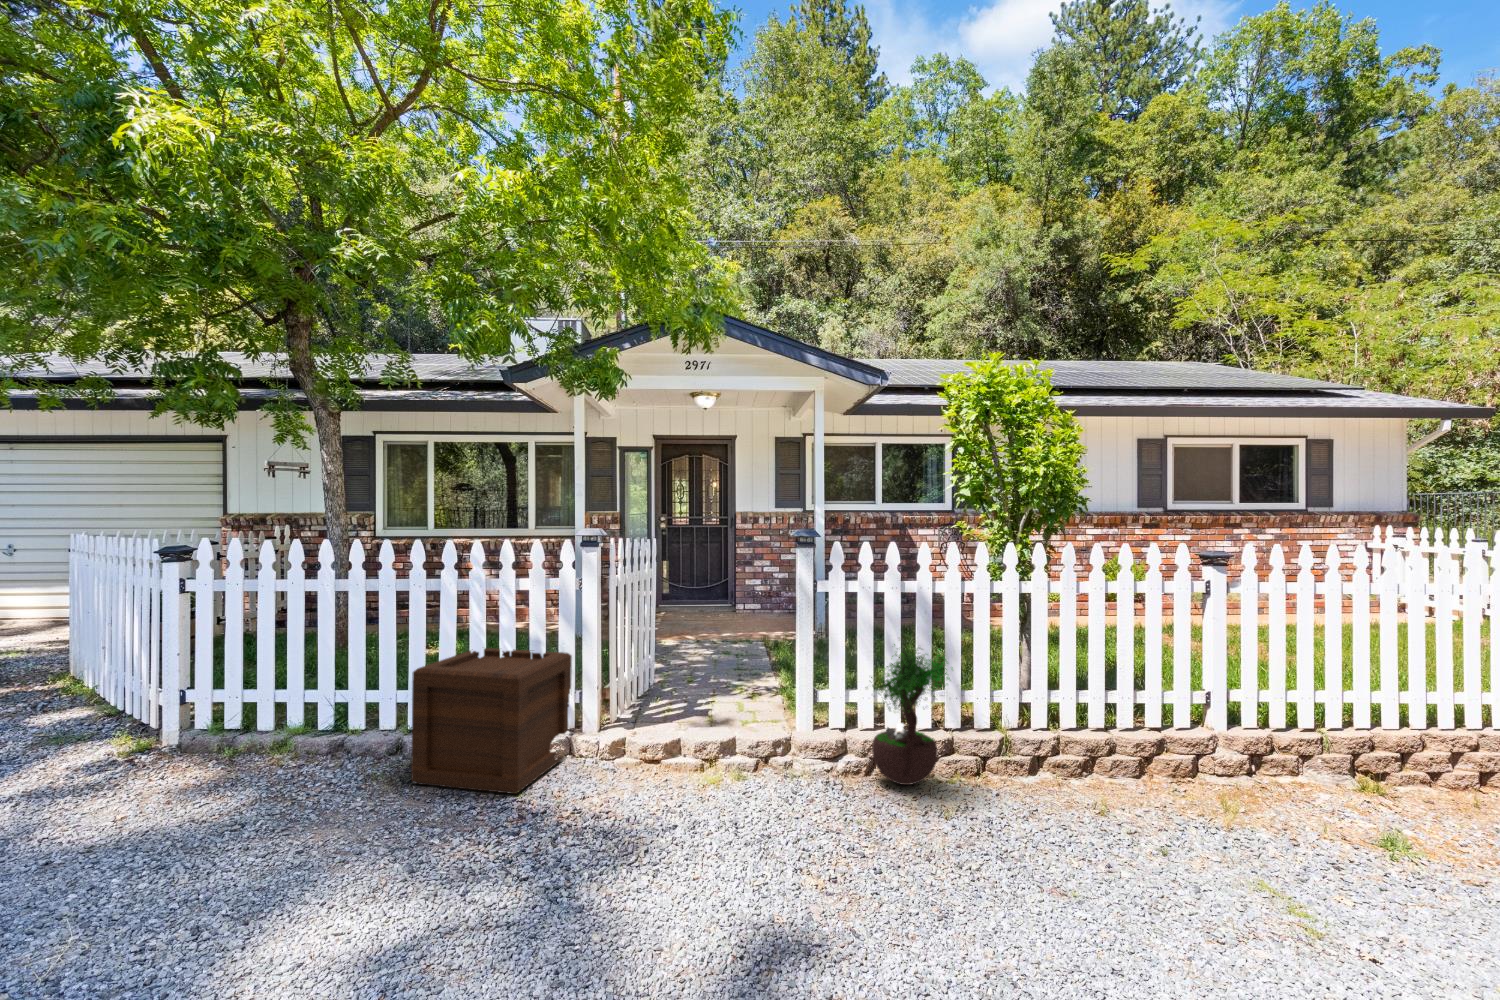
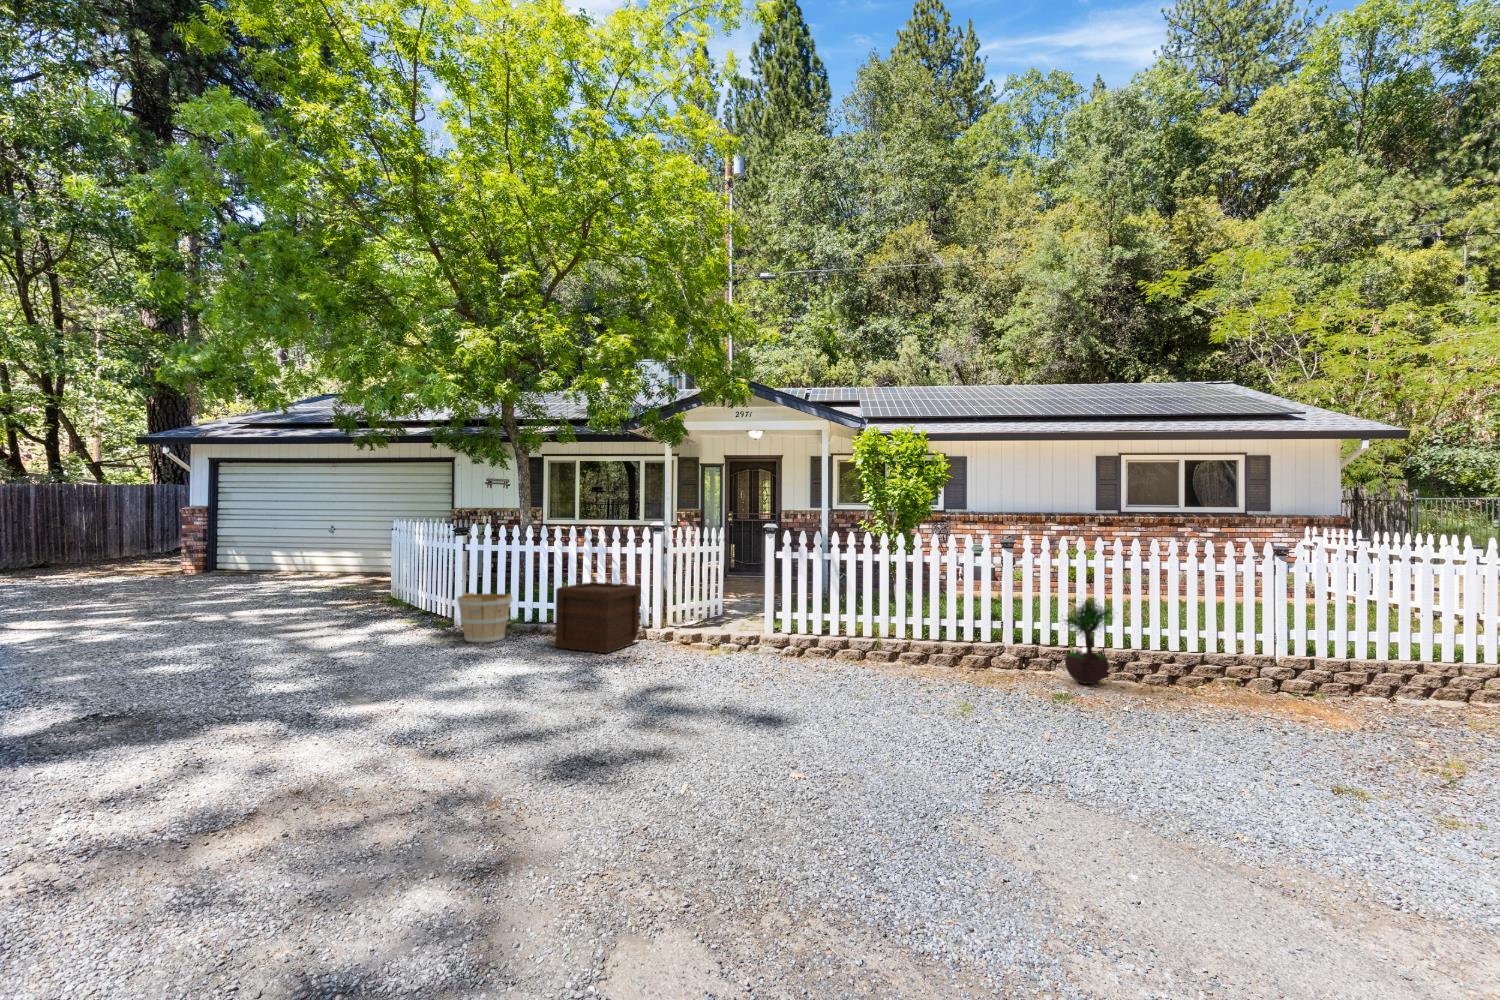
potted tree: present [871,644,950,785] -> present [1064,599,1114,684]
wooden bucket: none [208,675,326,780] -> present [457,593,513,643]

